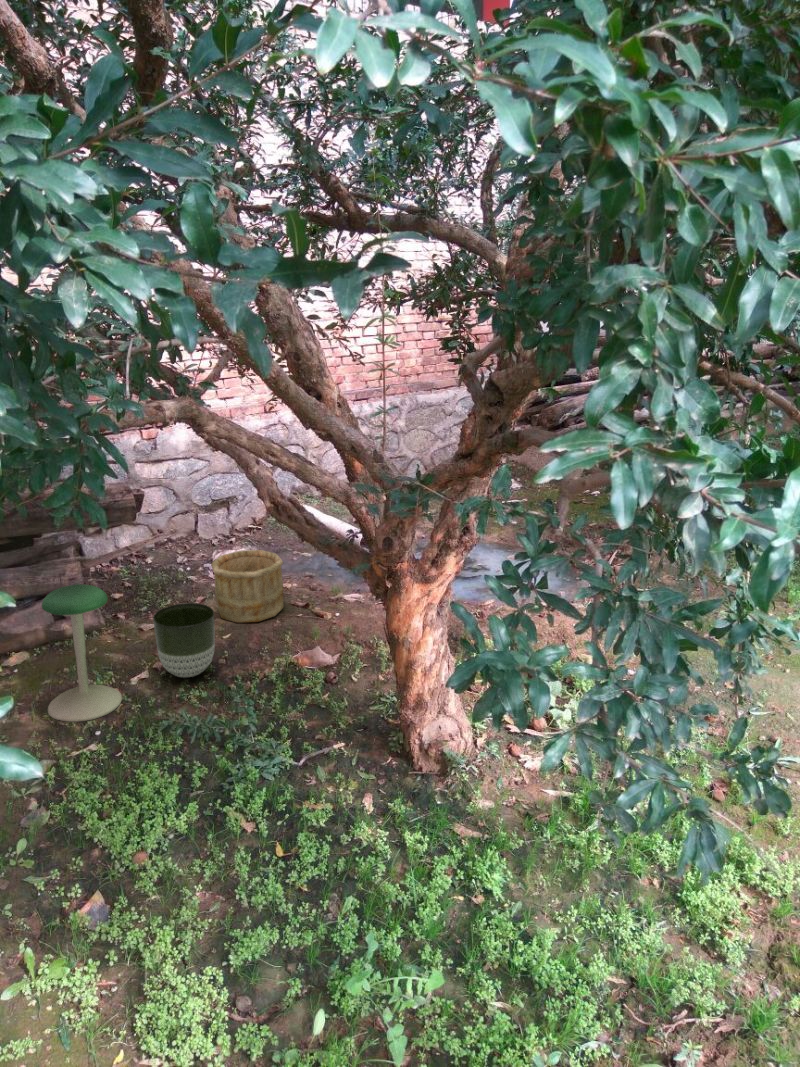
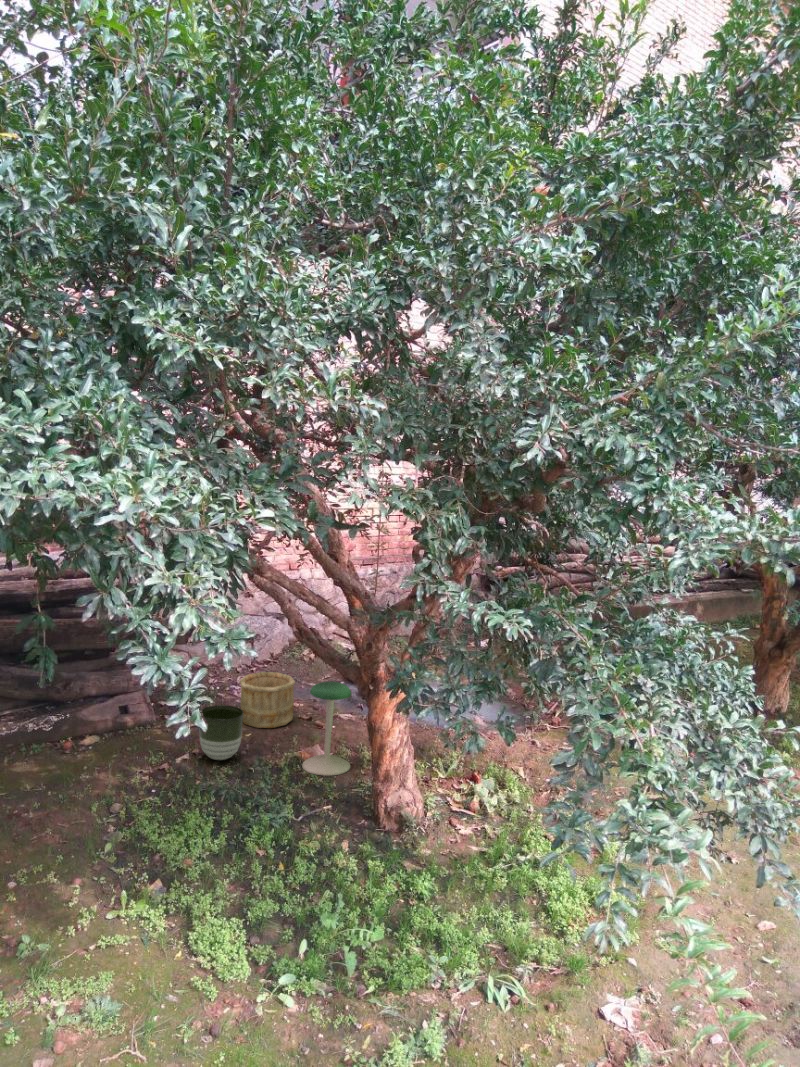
stool: present [42,584,122,722] -> present [302,681,351,776]

